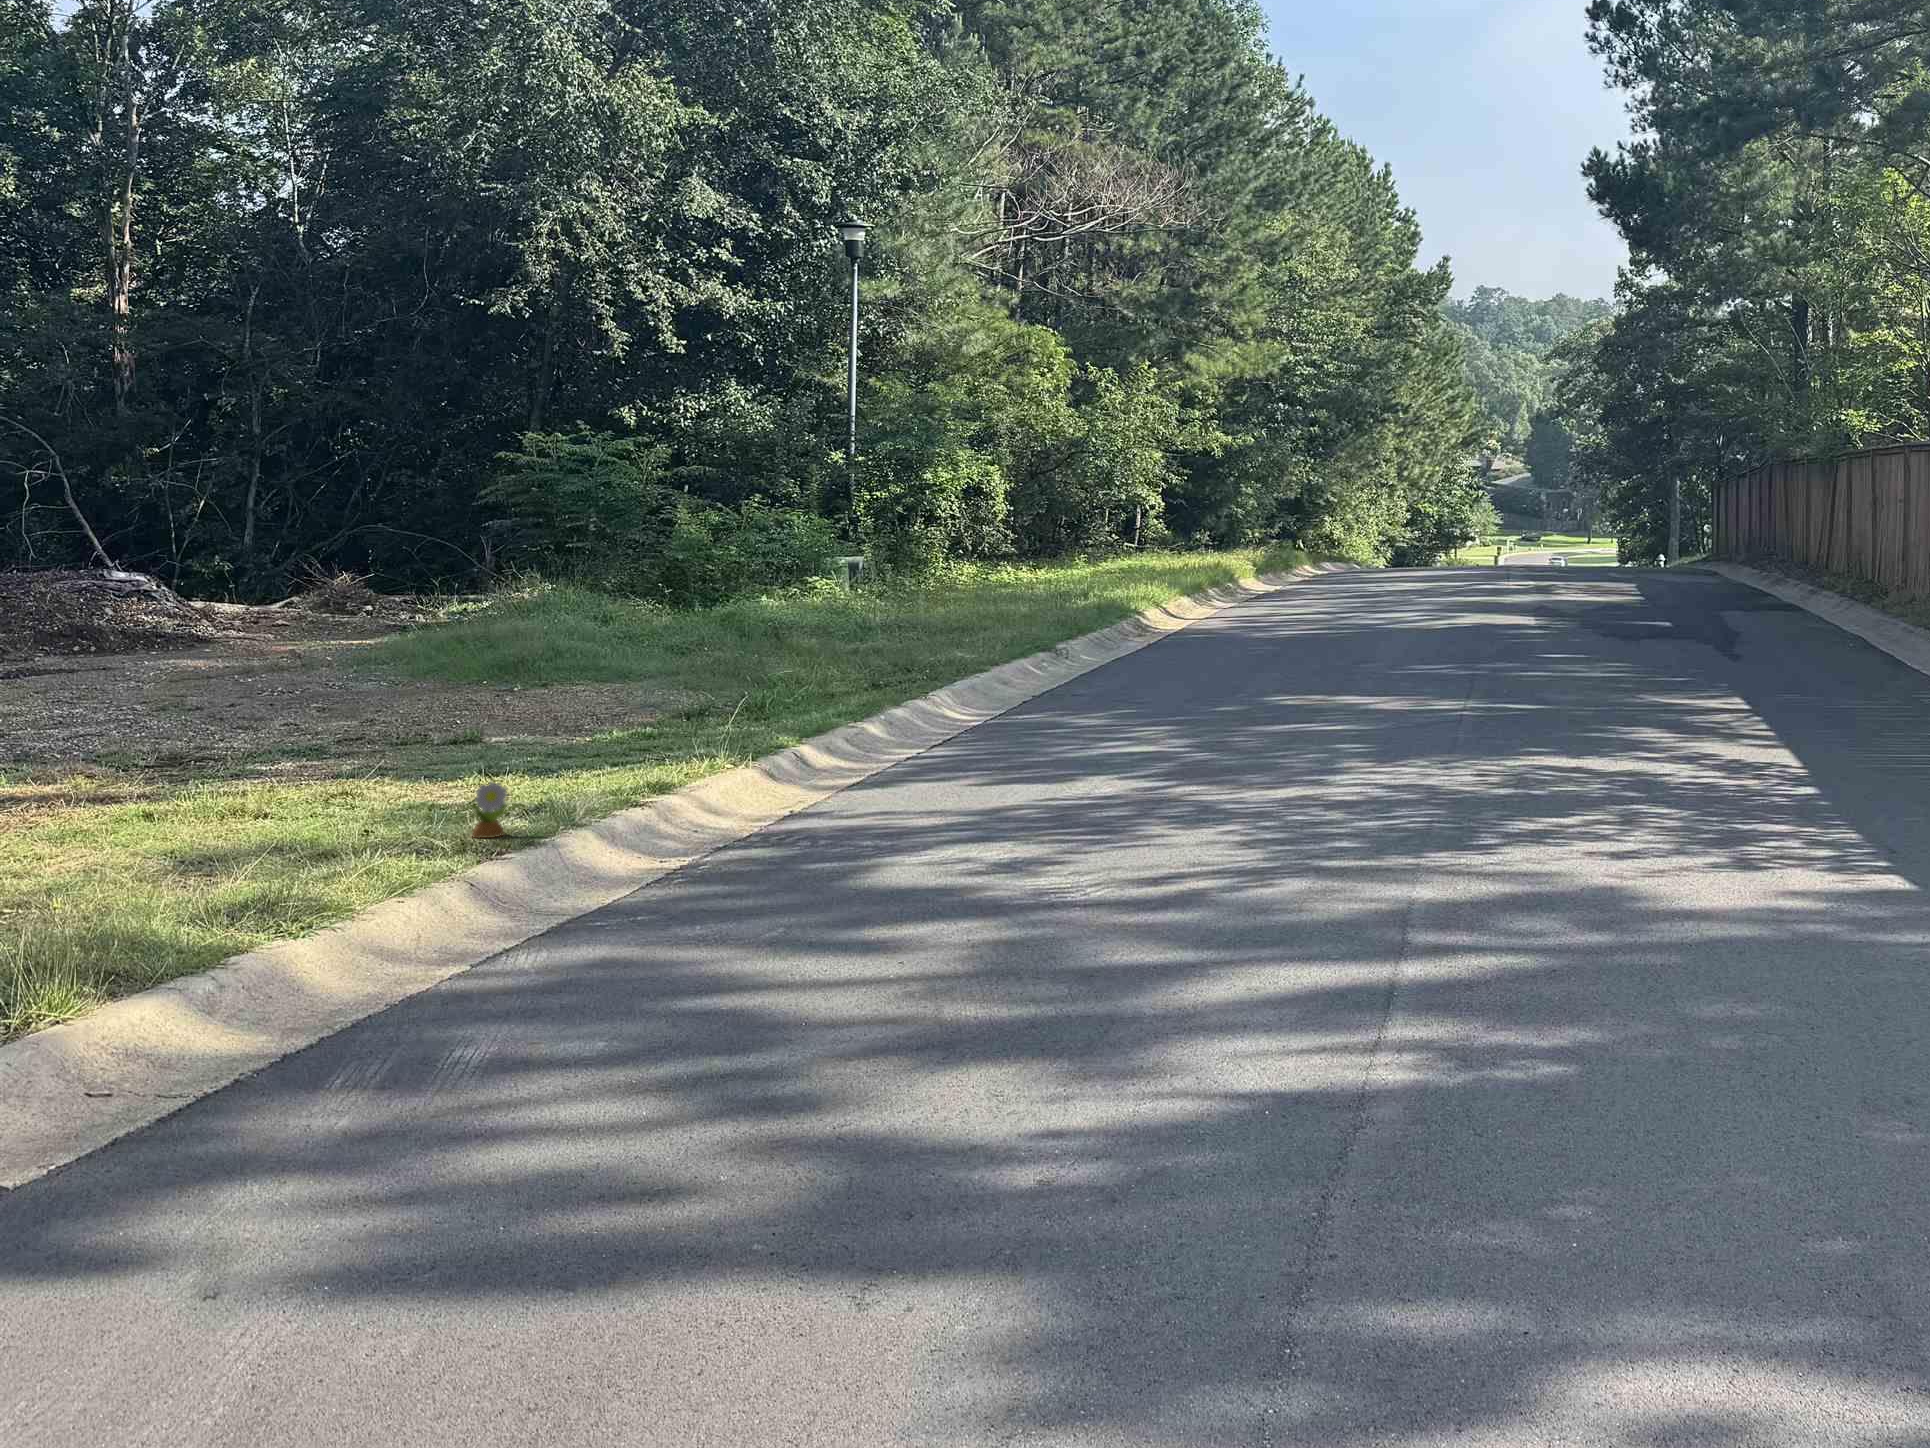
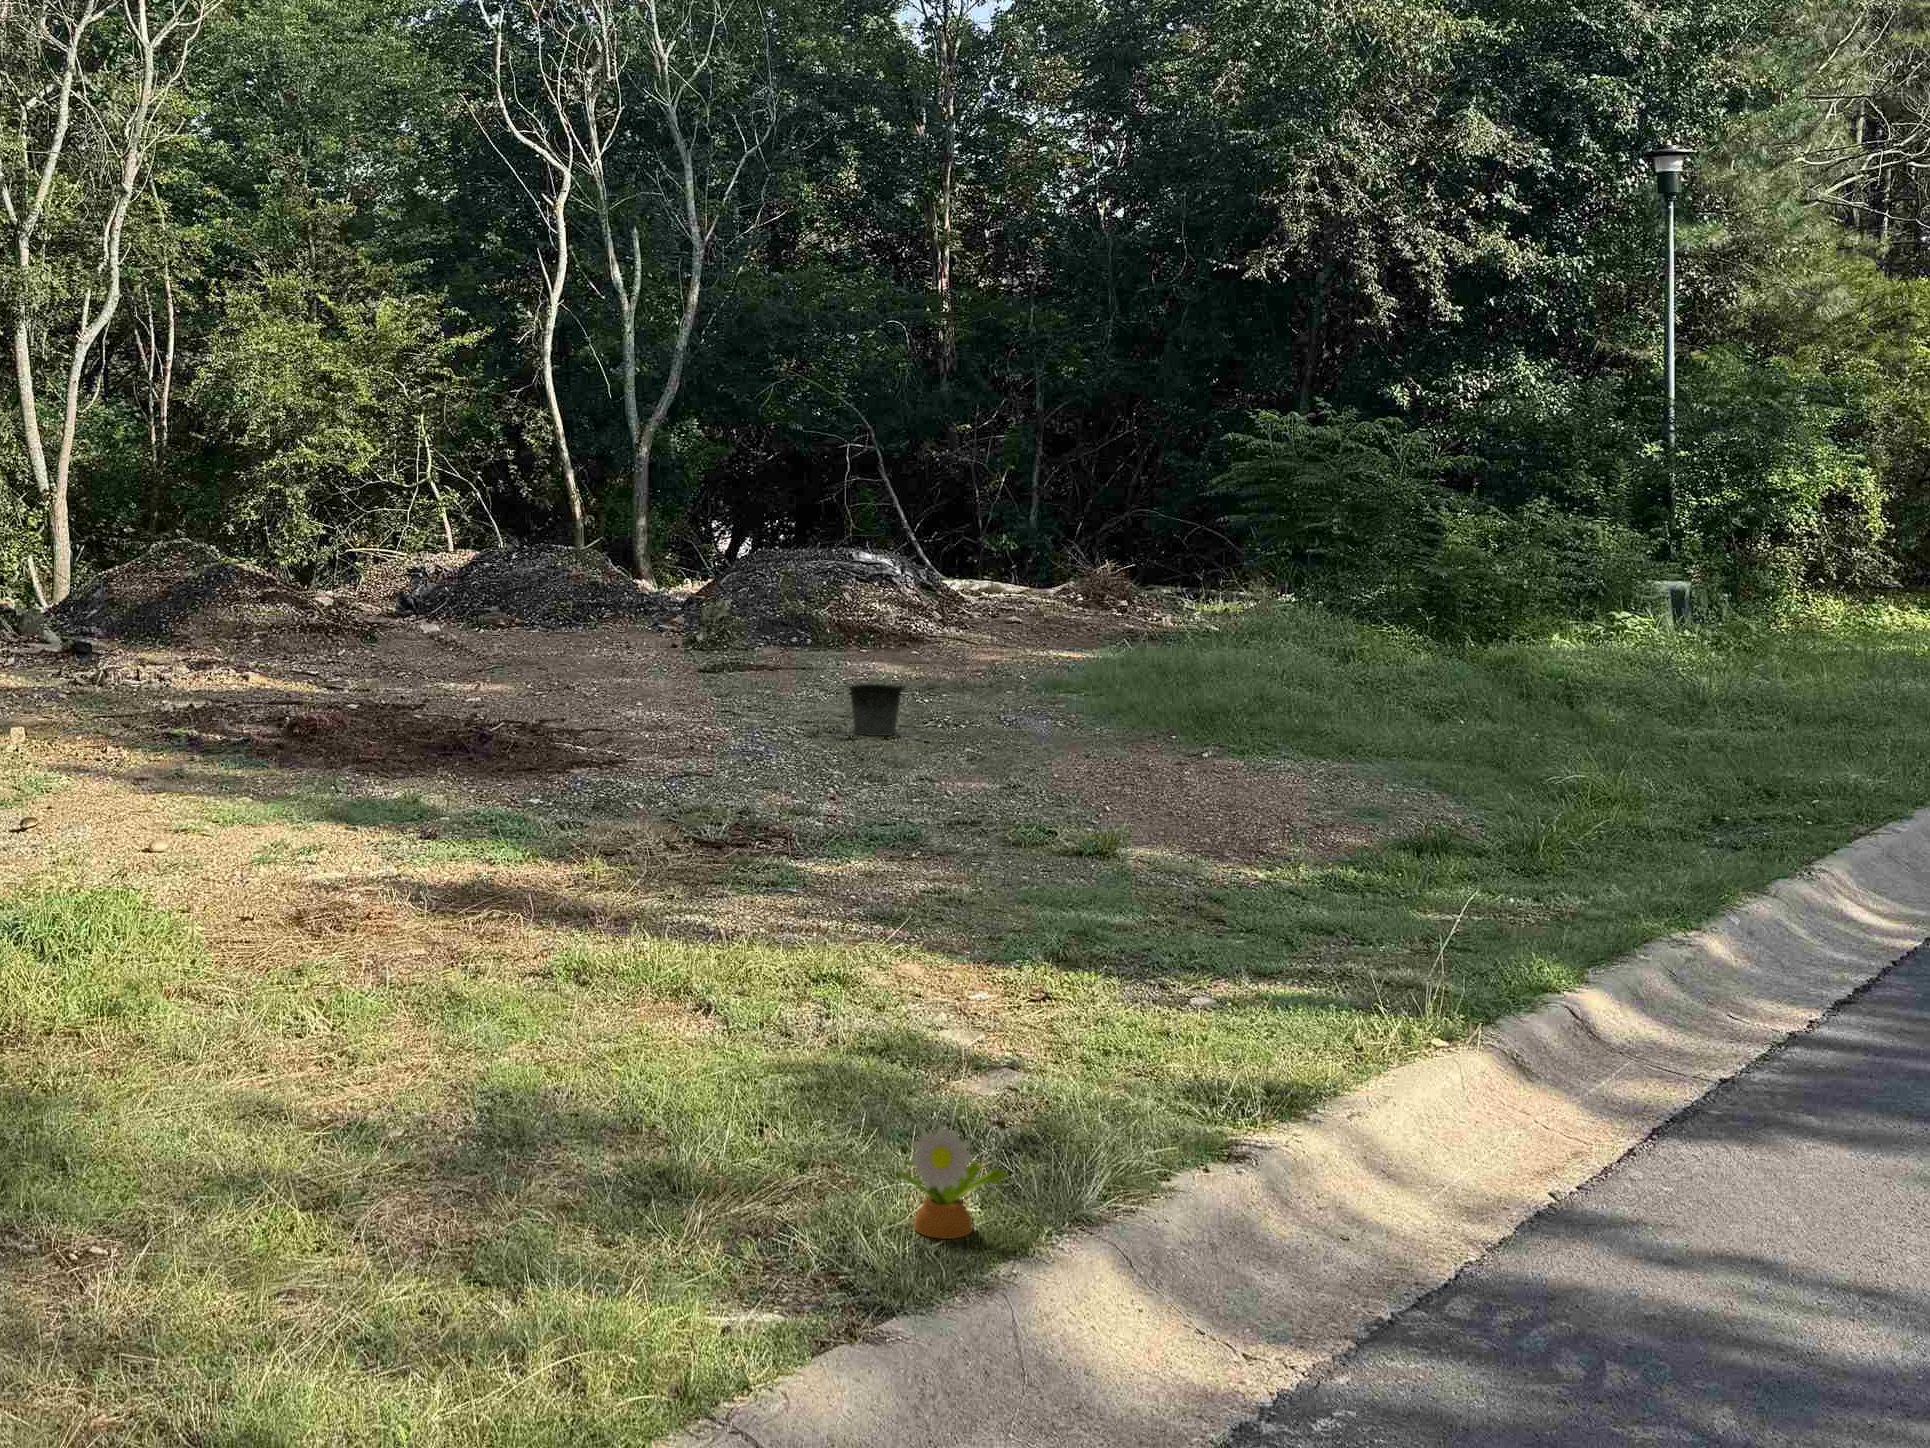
bucket: none [208,641,261,683] -> present [849,684,905,736]

